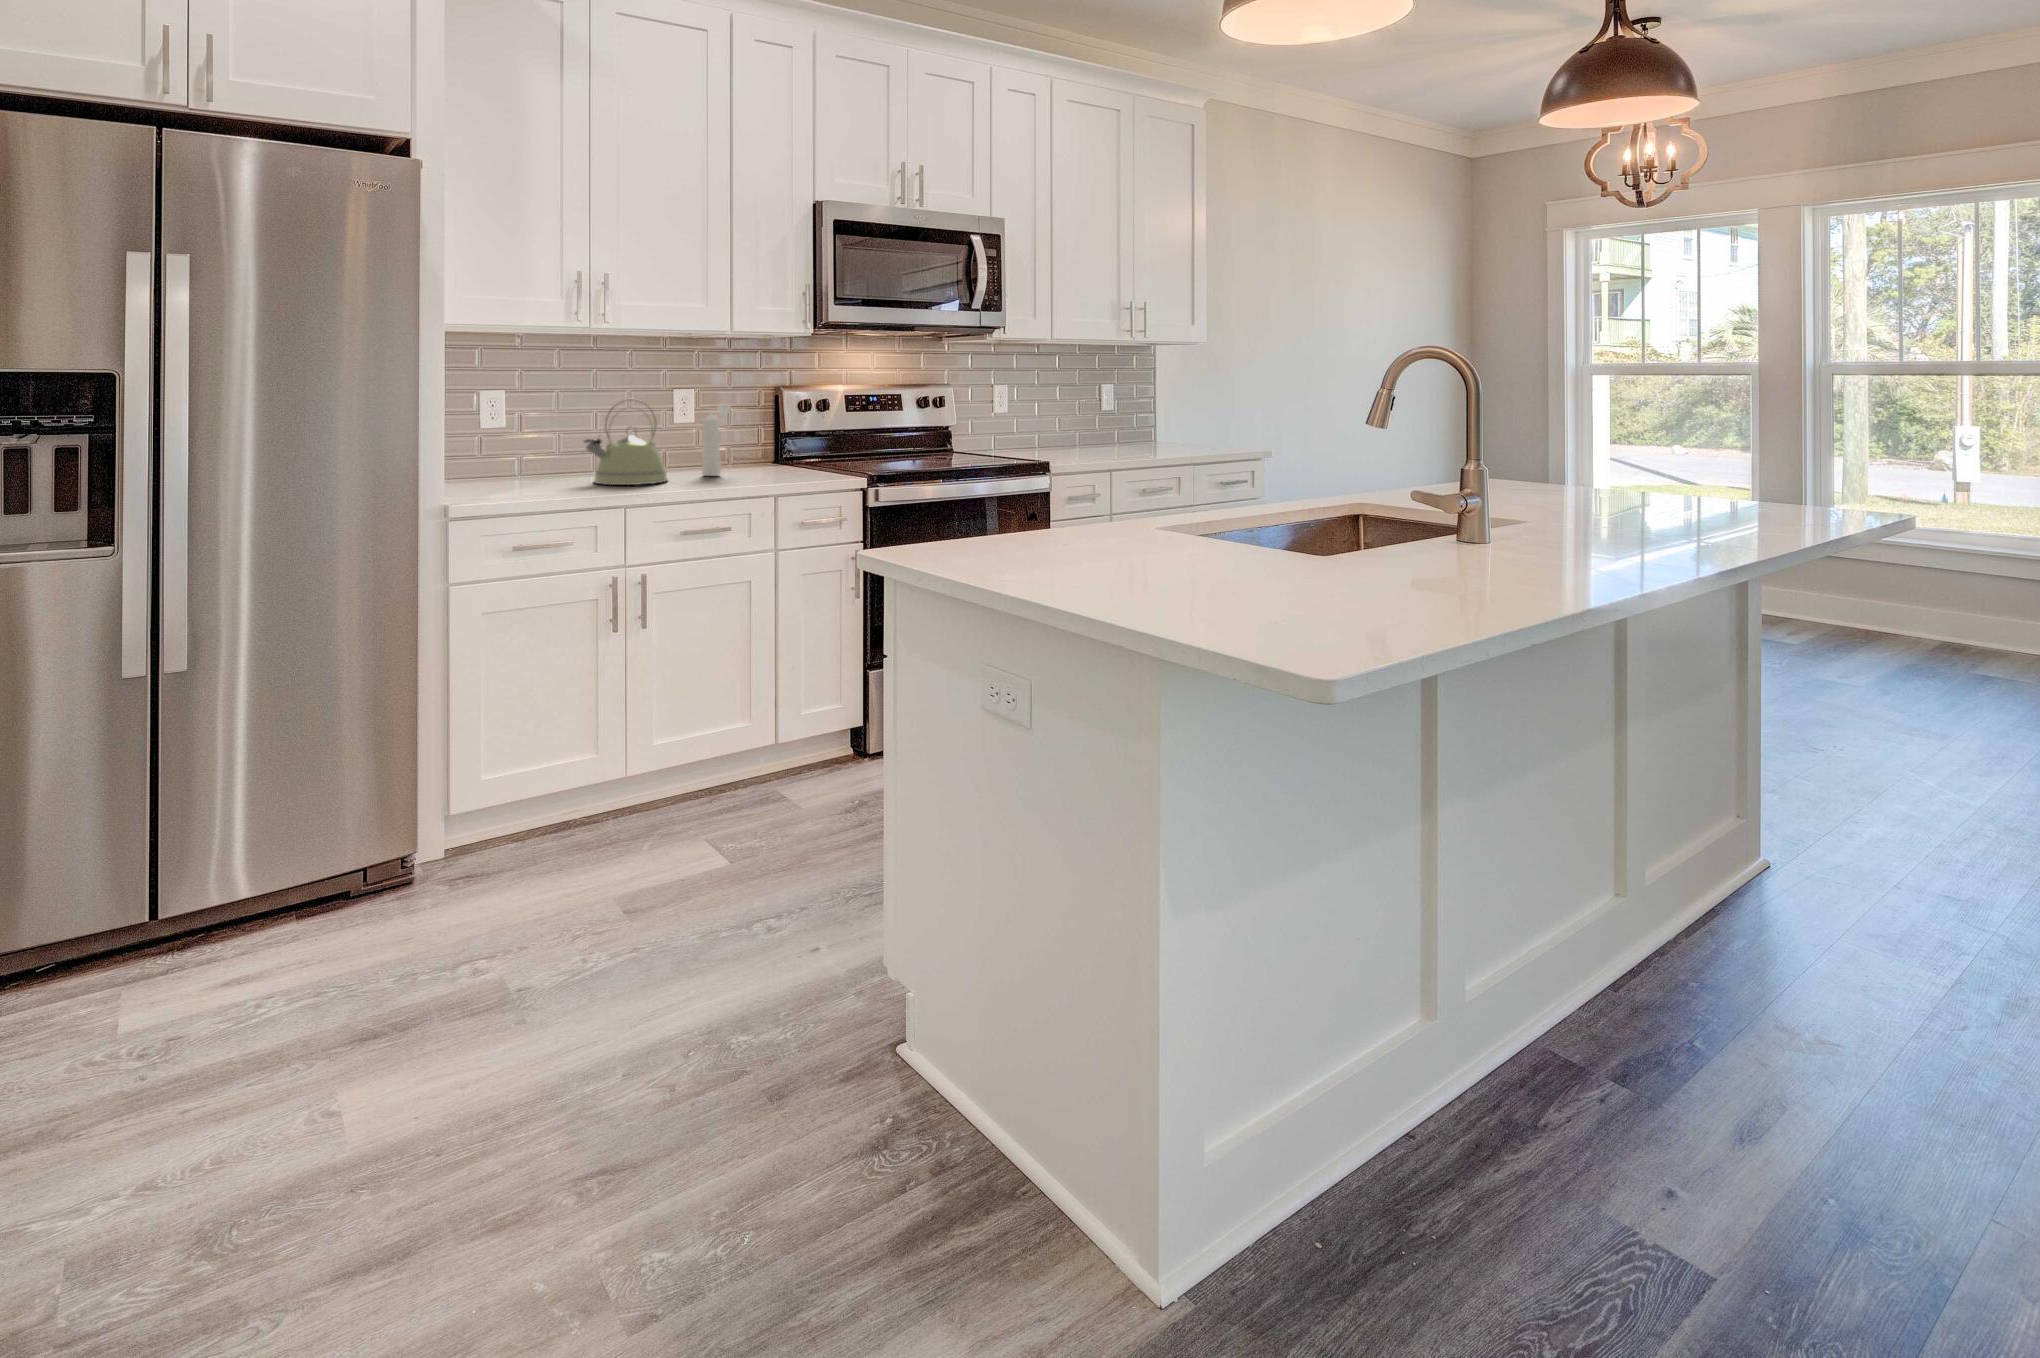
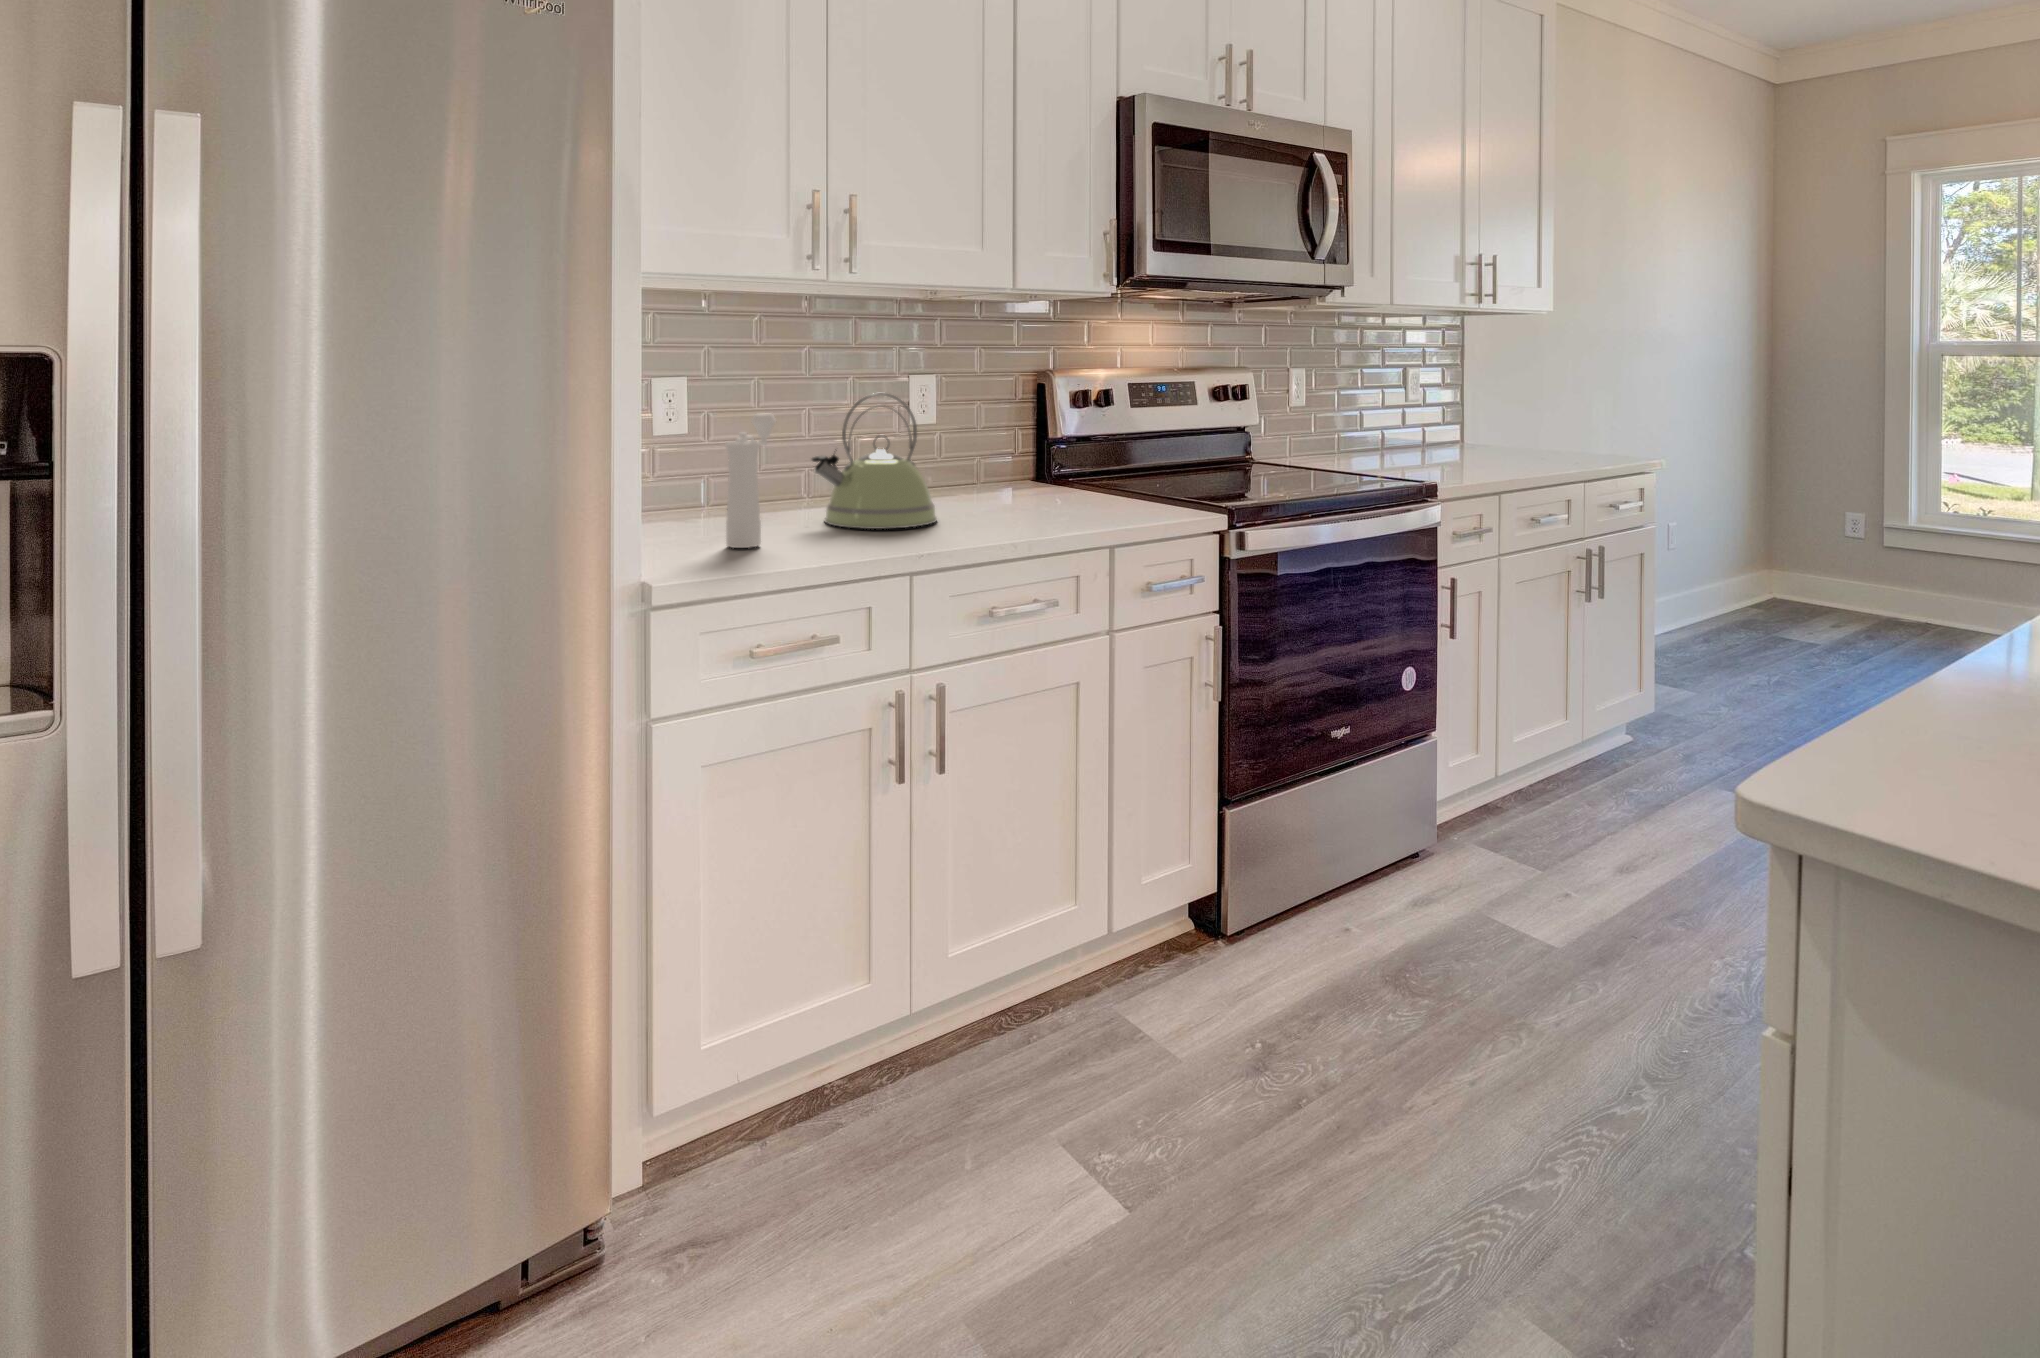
pepper mill: present [702,404,730,476] -> present [726,414,776,548]

